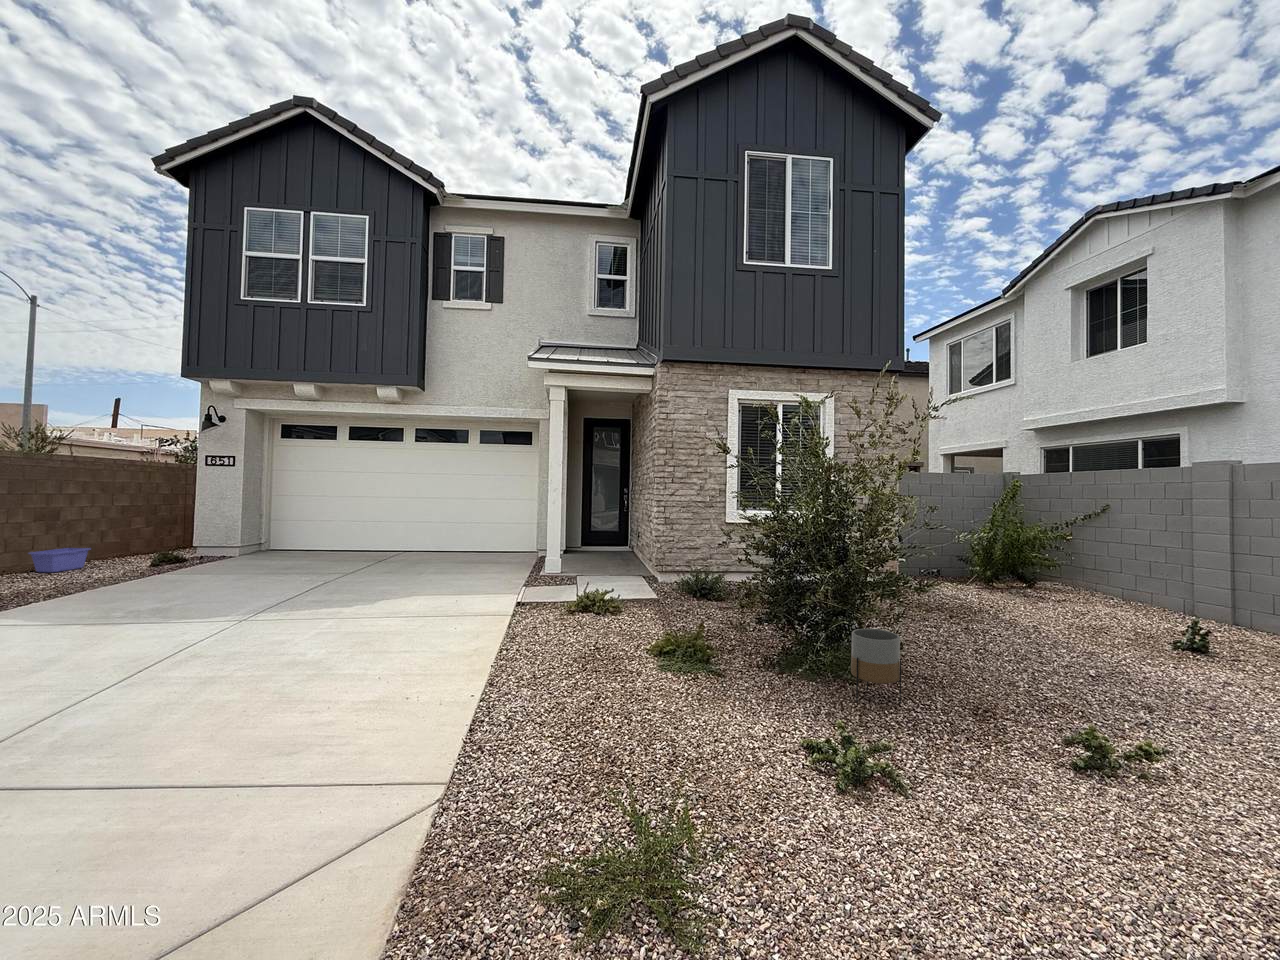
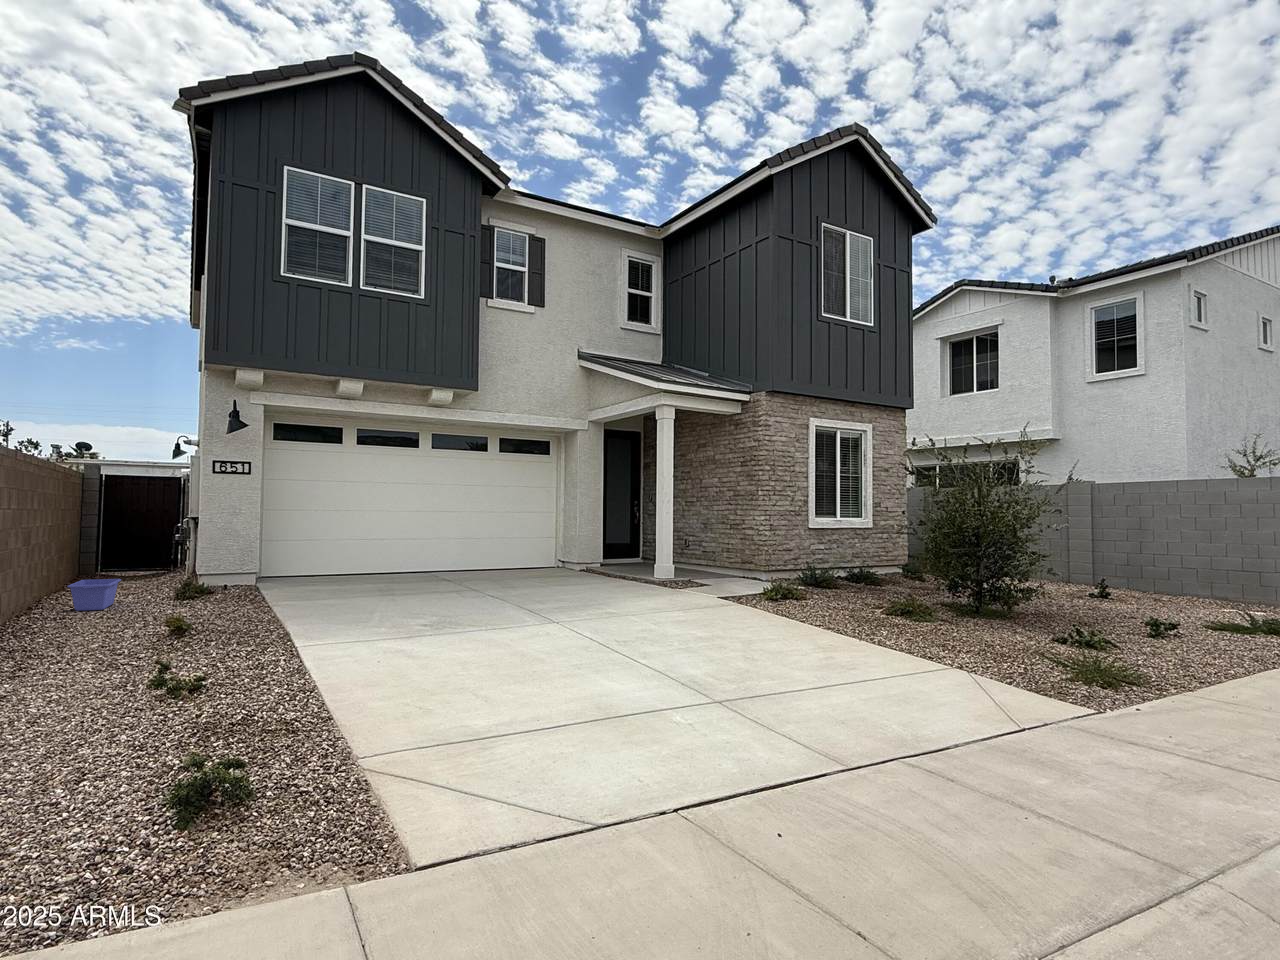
planter: present [851,629,901,704] -> none [1046,584,1077,625]

